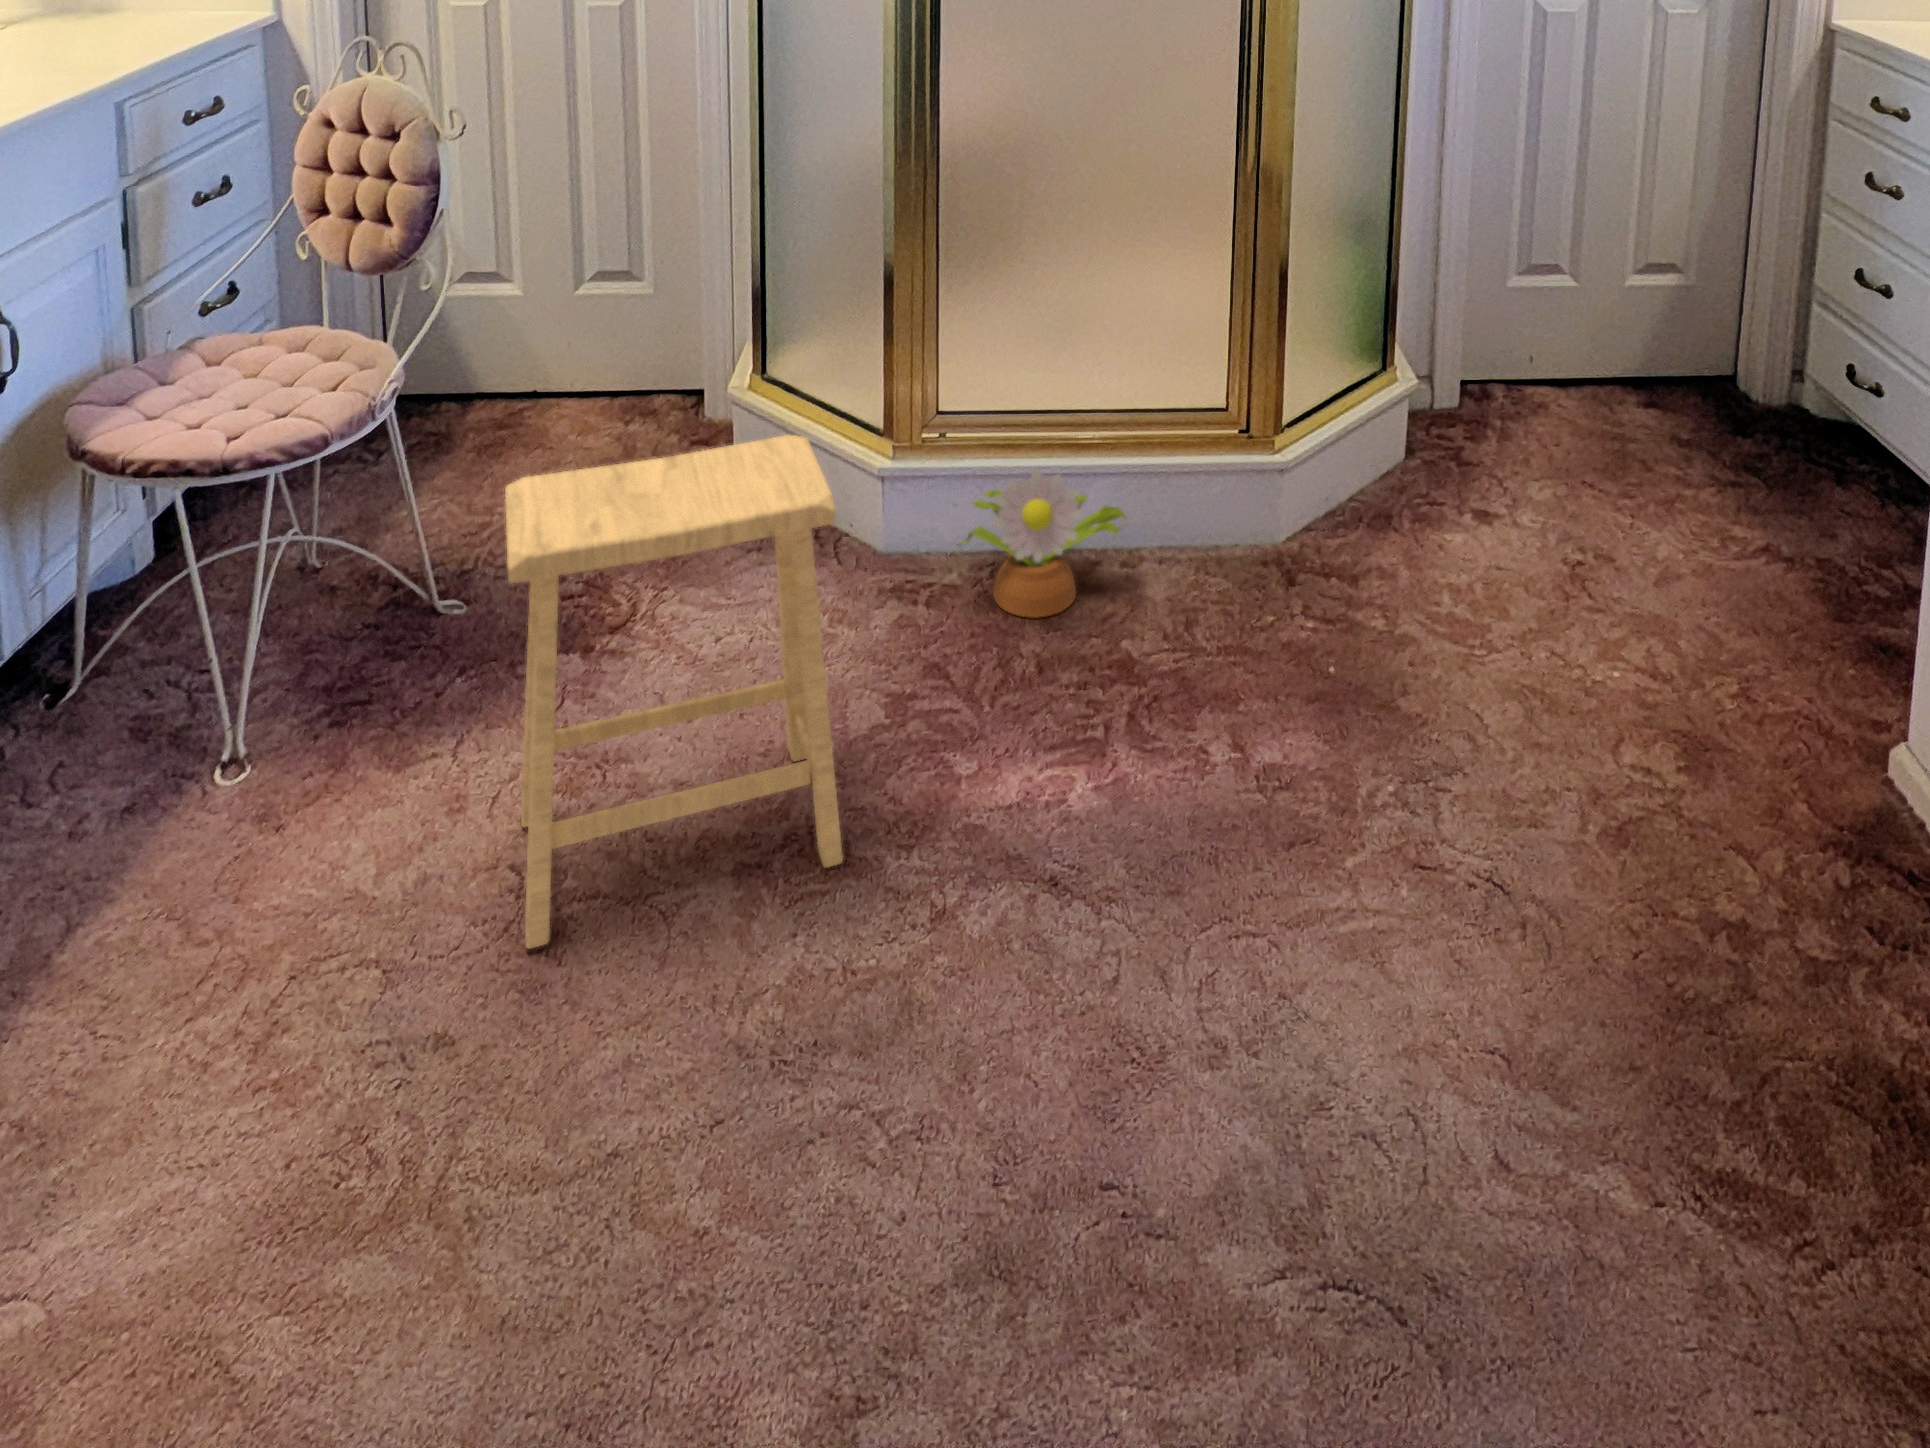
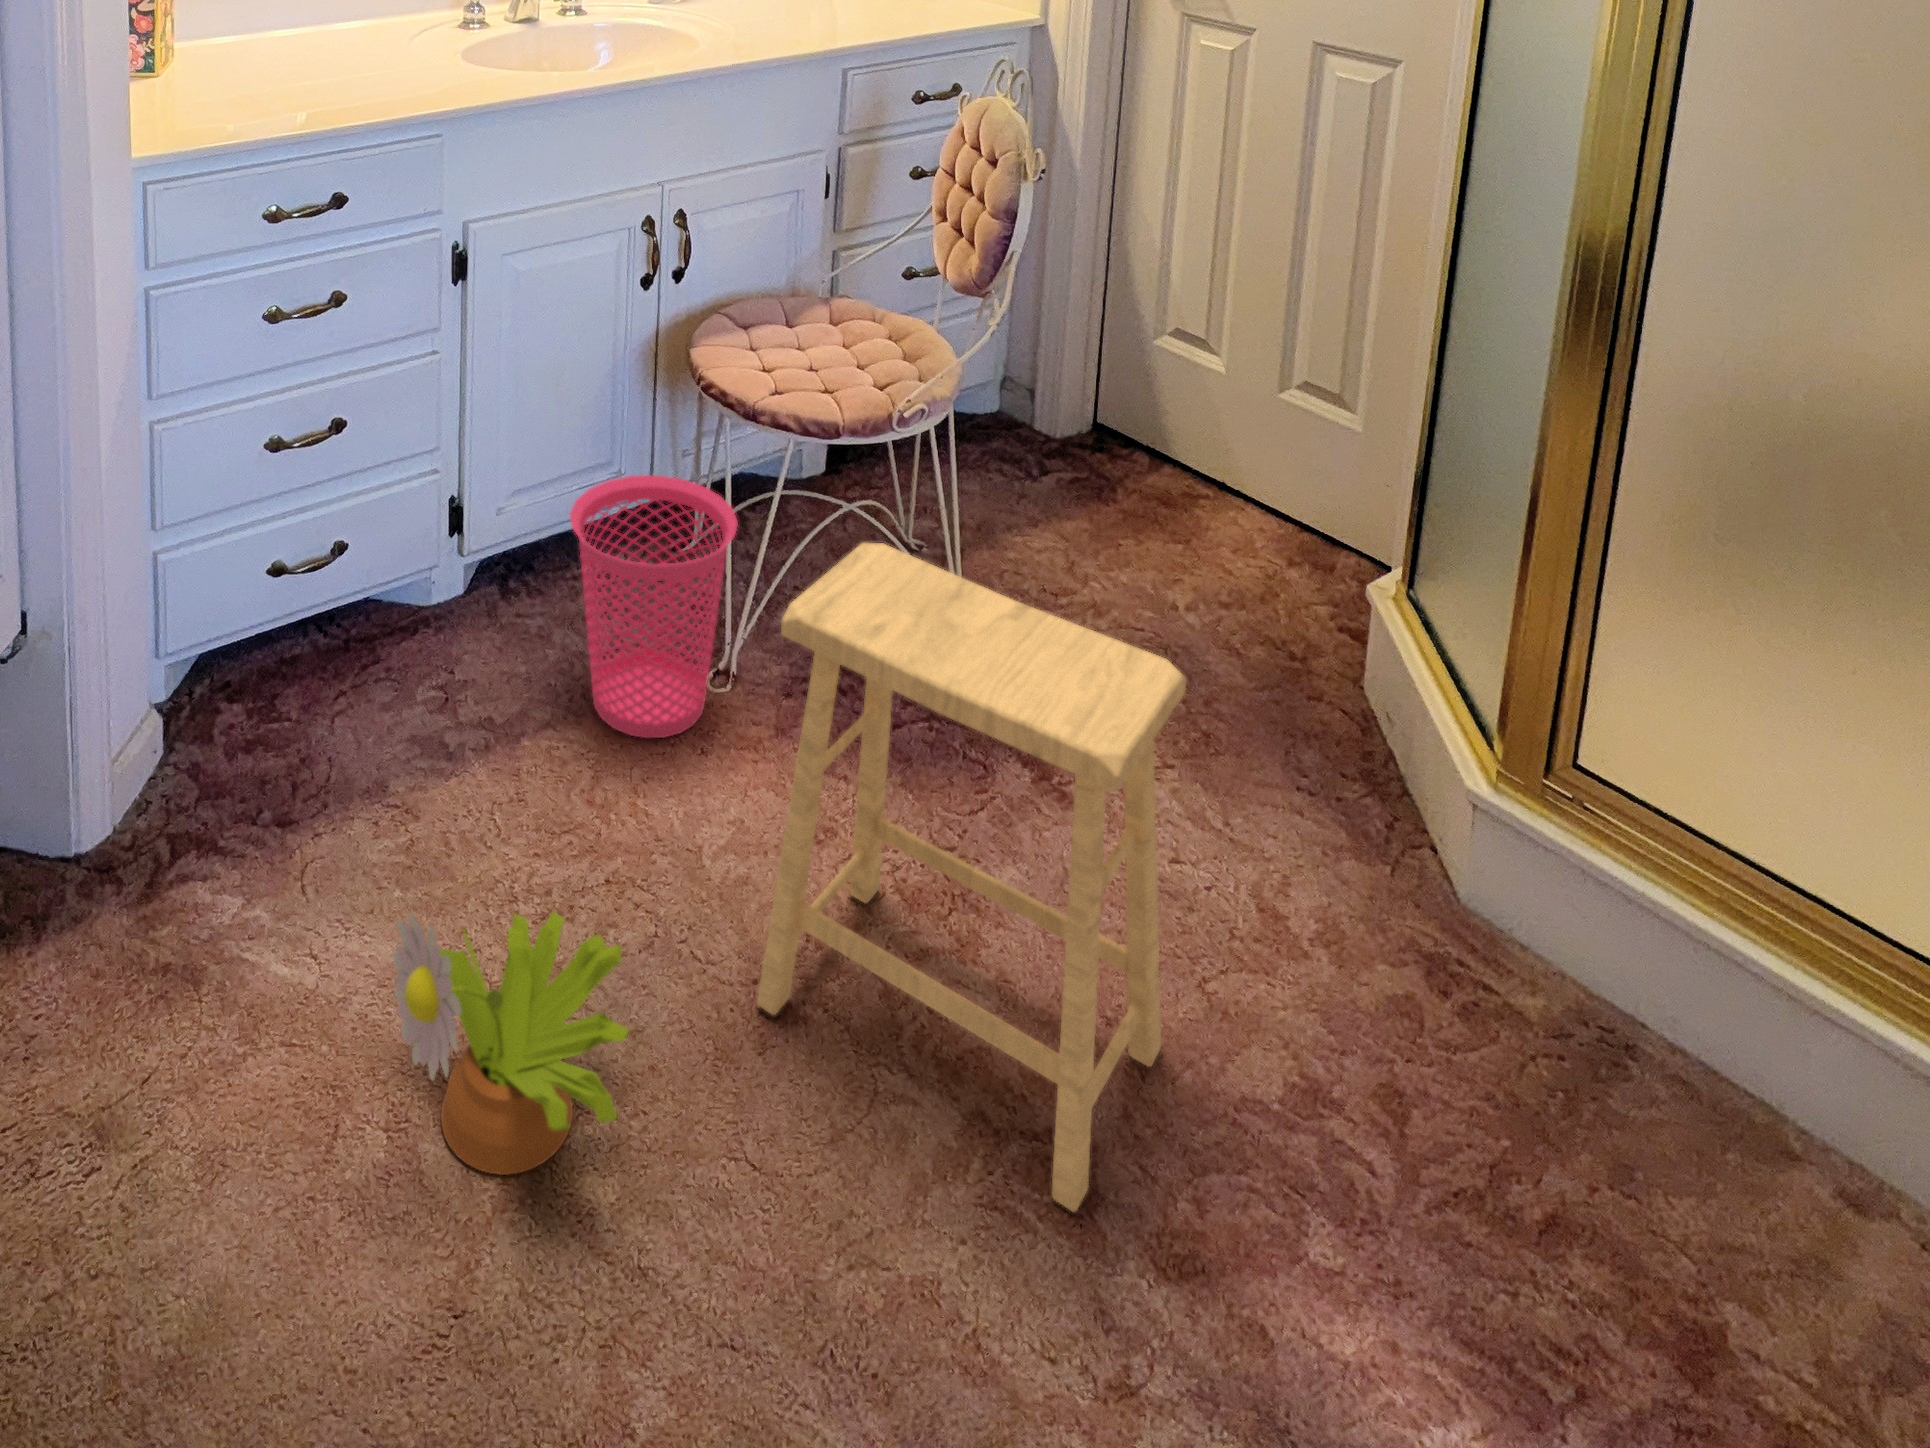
decorative plant: present [958,469,1126,618] -> present [392,911,629,1175]
waste basket: none [33,577,265,894] -> present [570,475,738,738]

